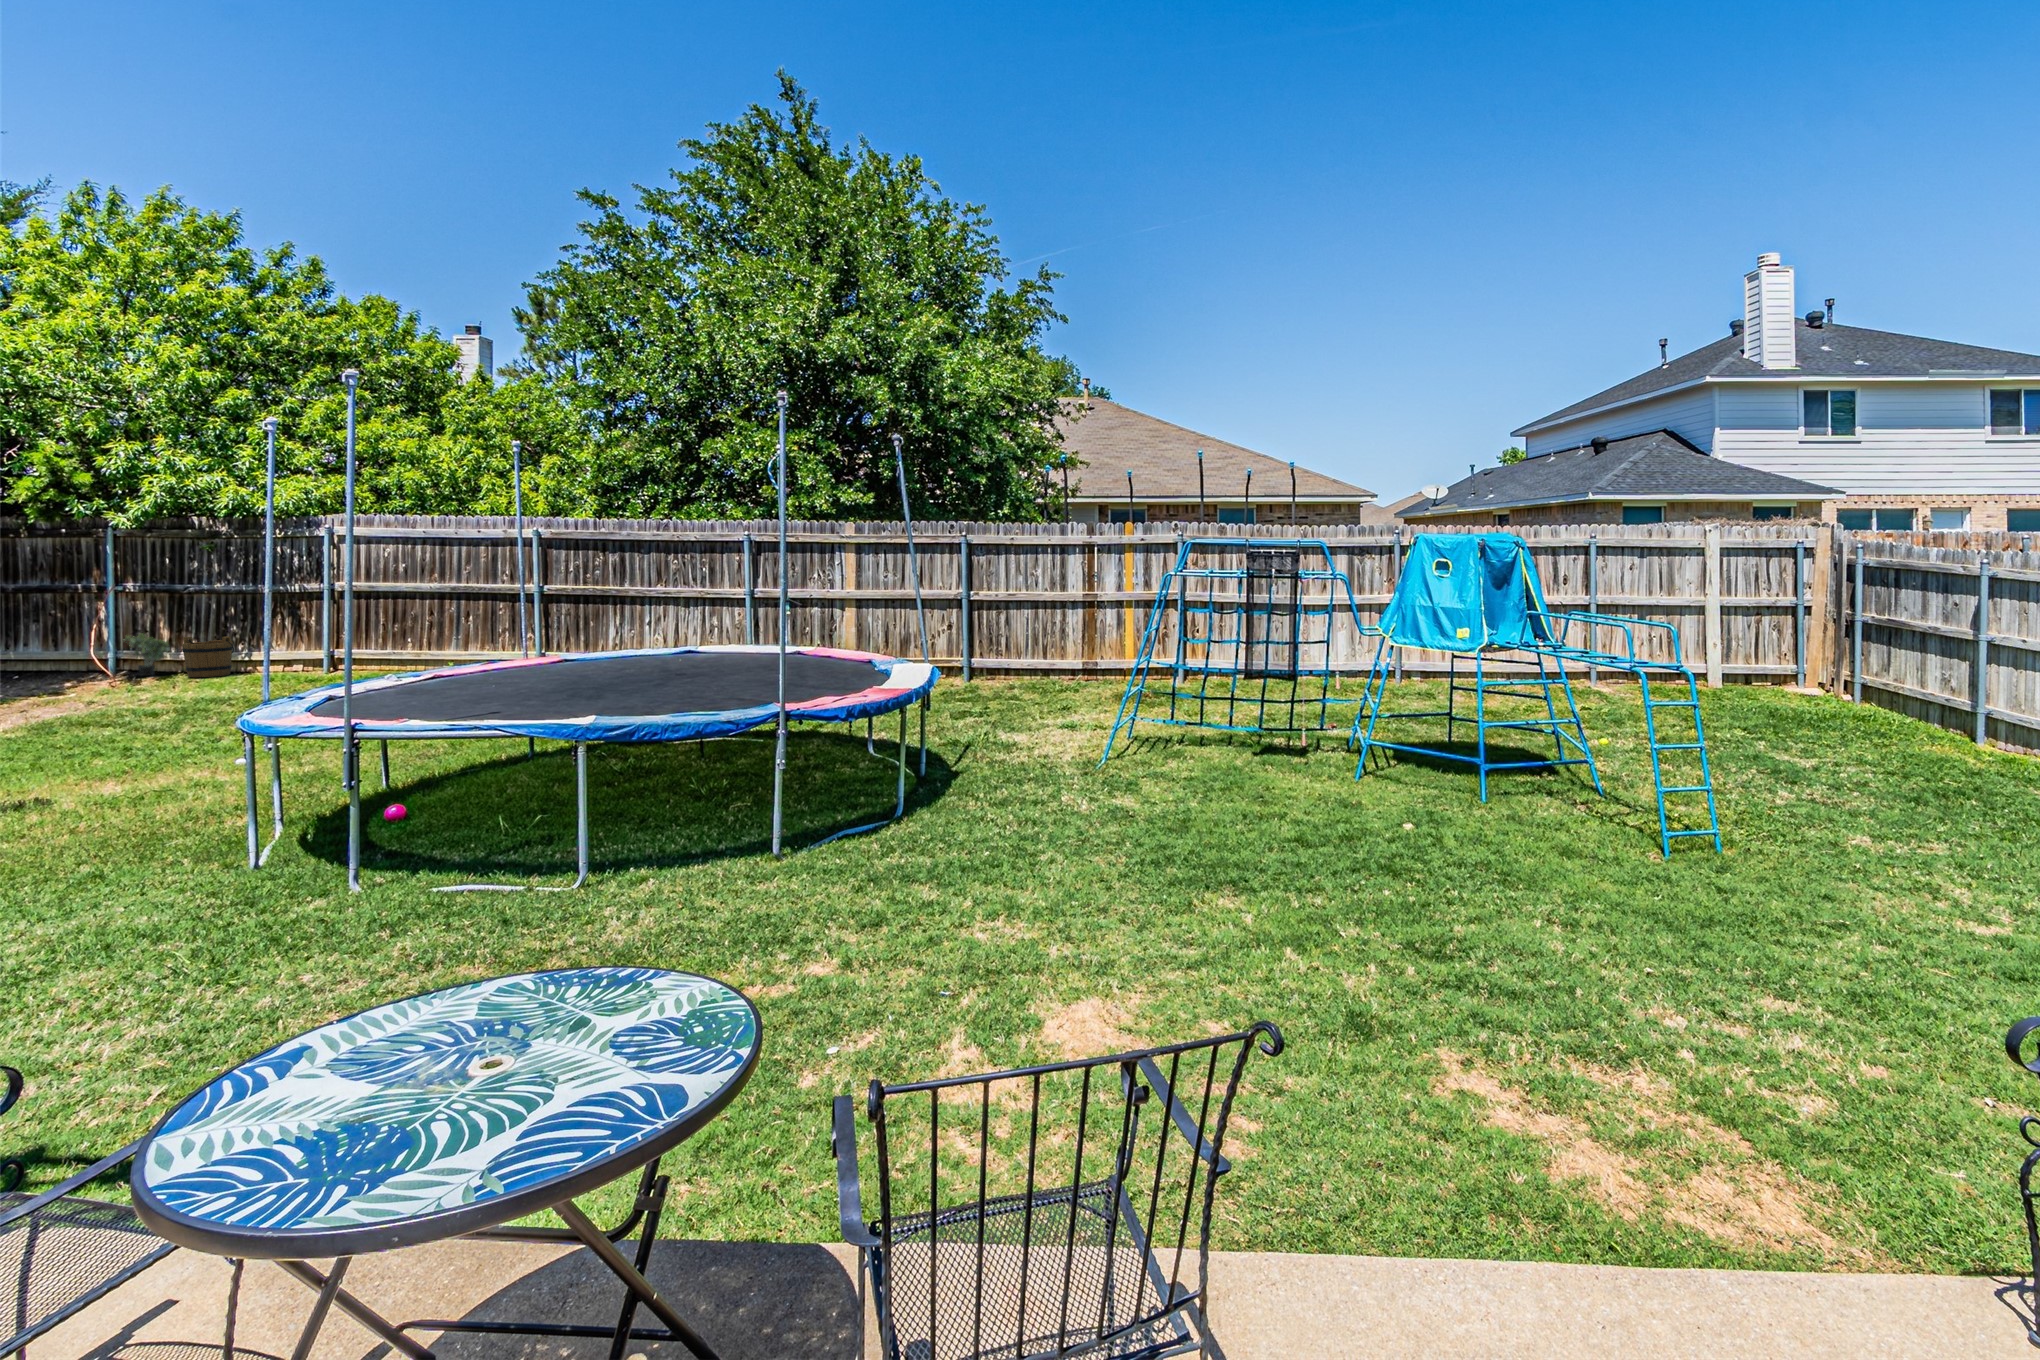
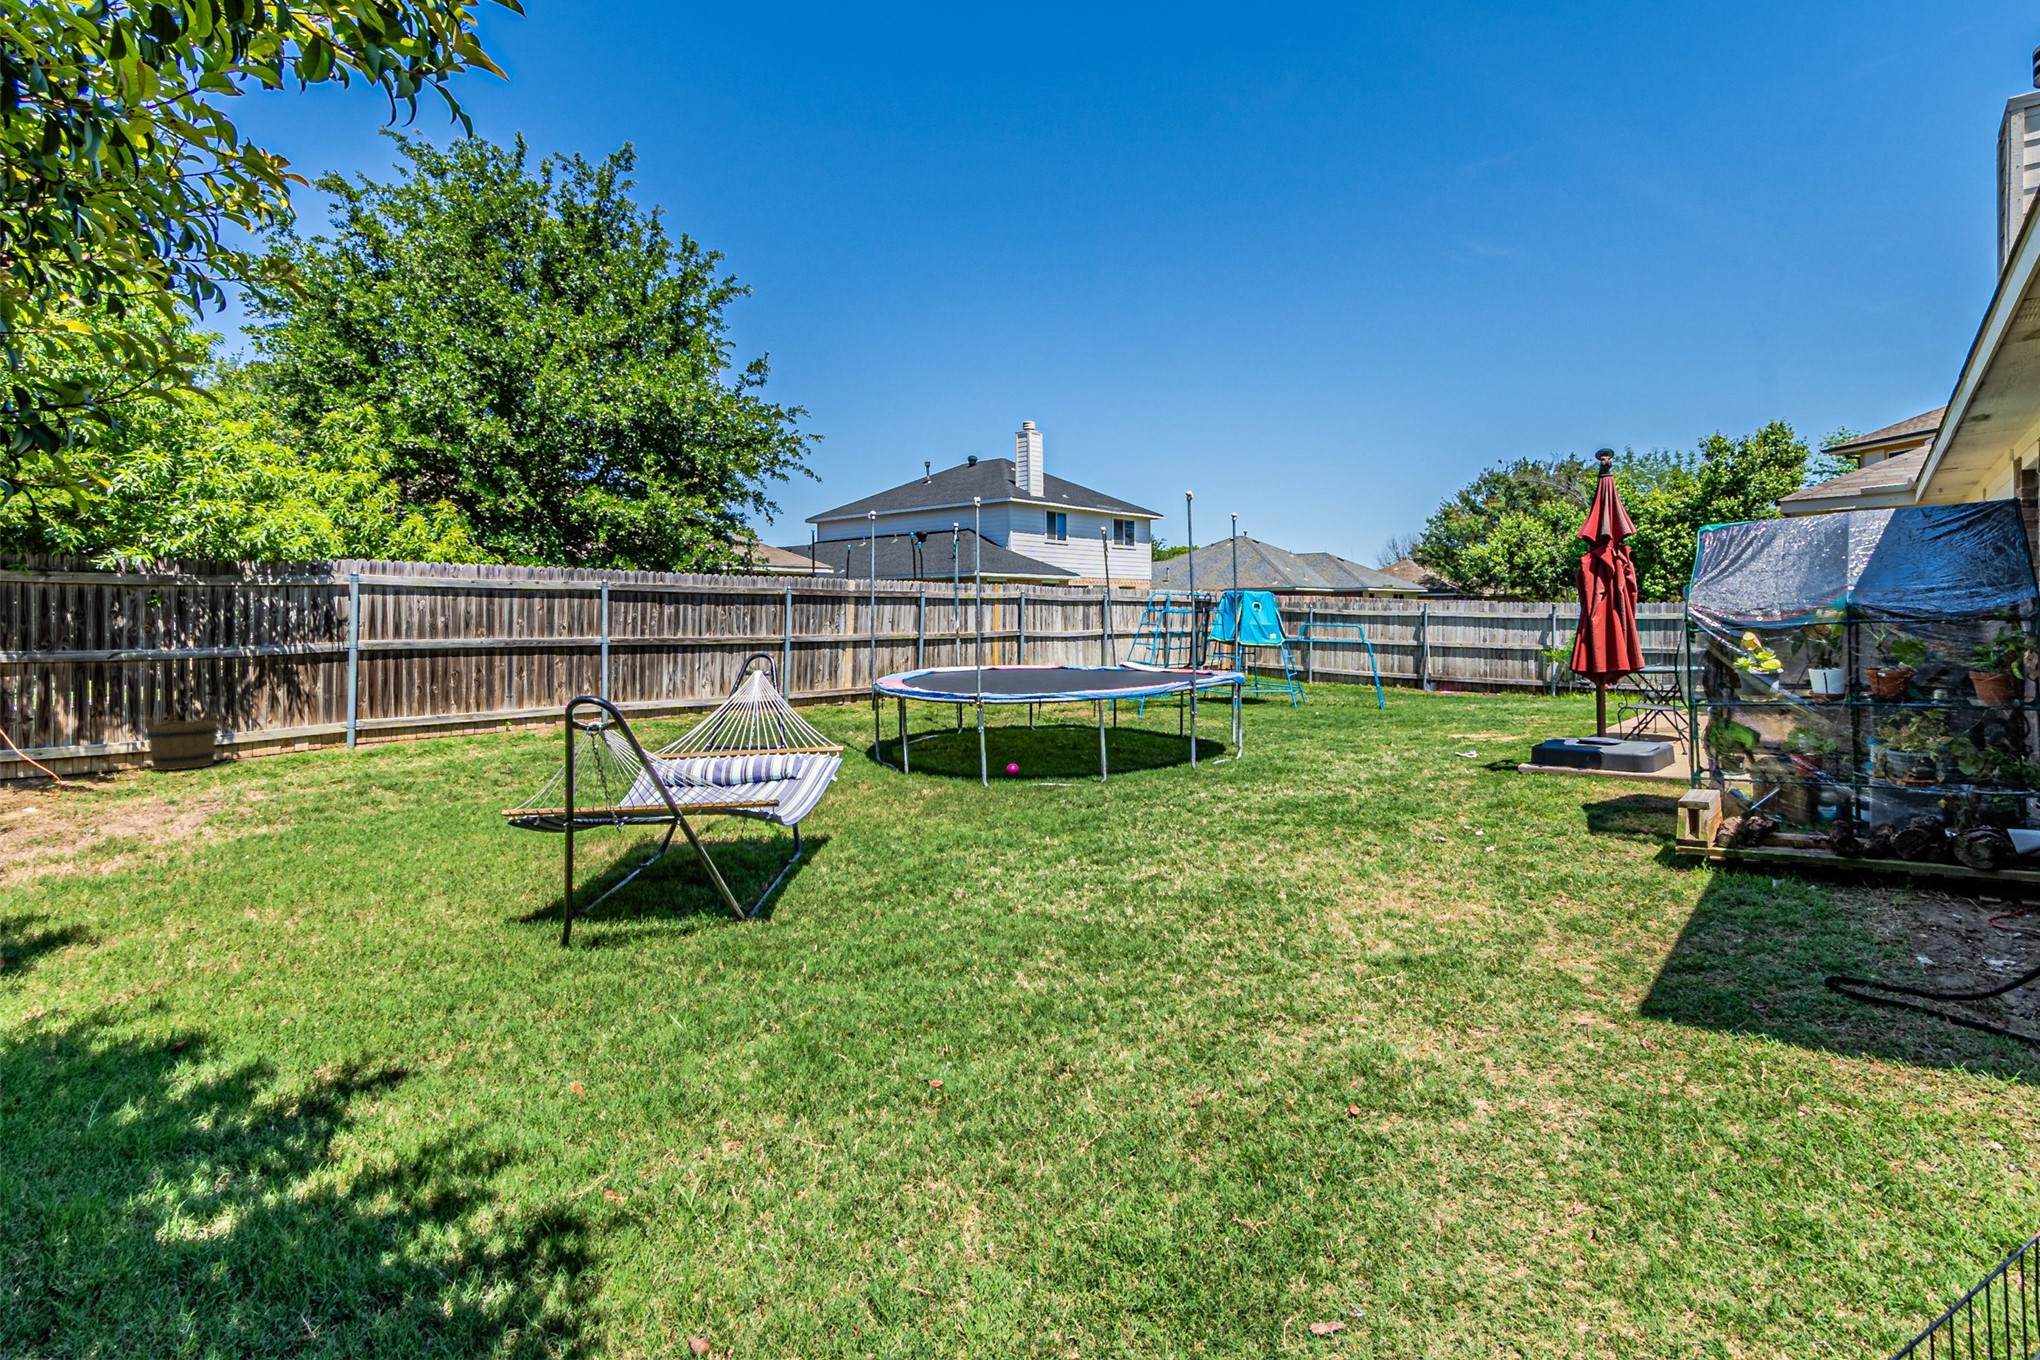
potted plant: present [125,634,169,676] -> none [15,719,93,781]

